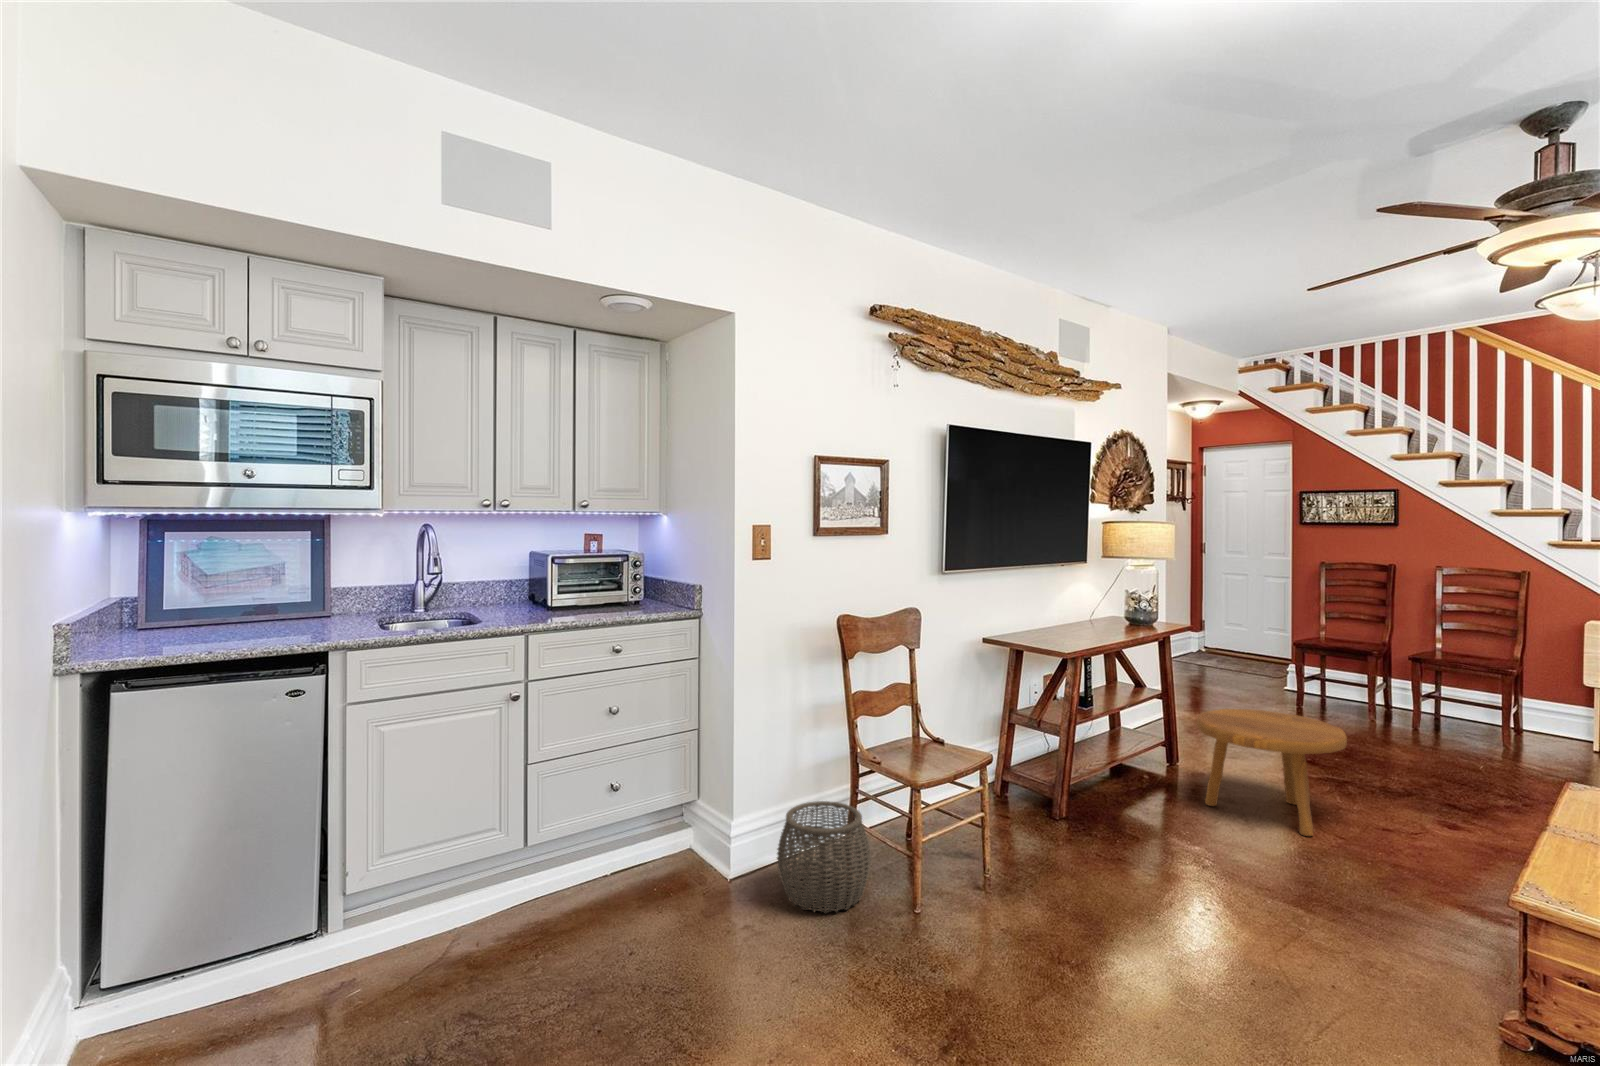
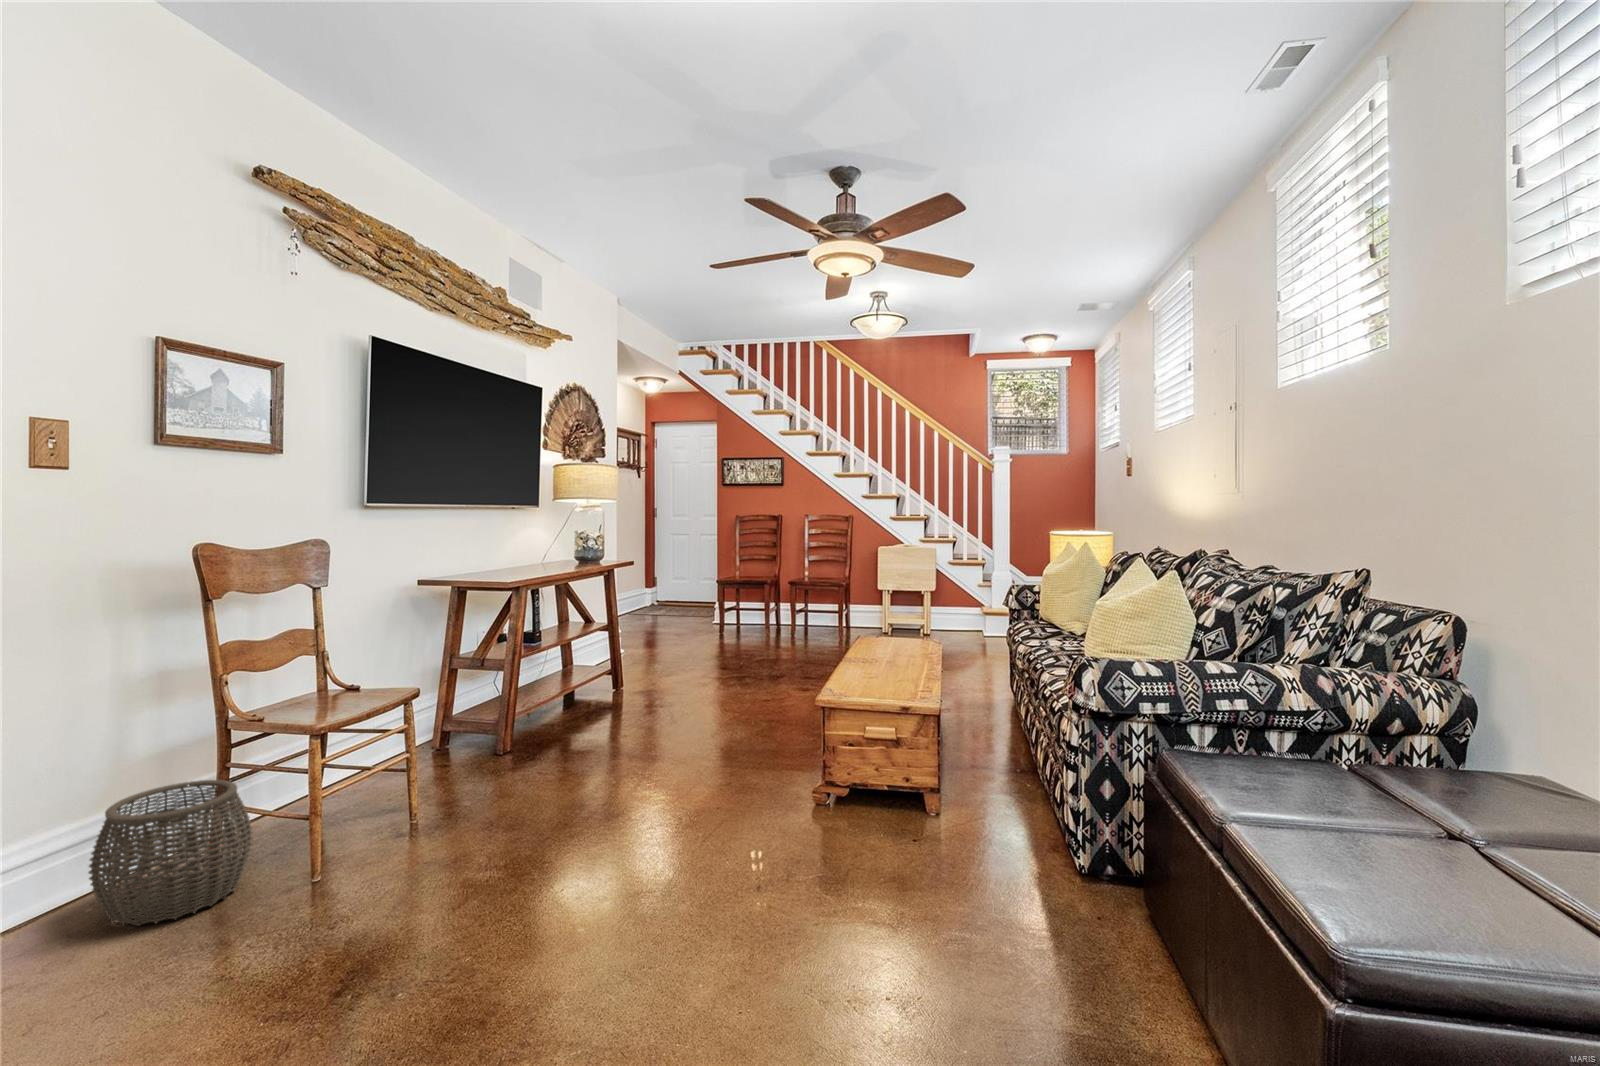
footstool: present [1197,709,1347,836] -> none [633,627,741,721]

